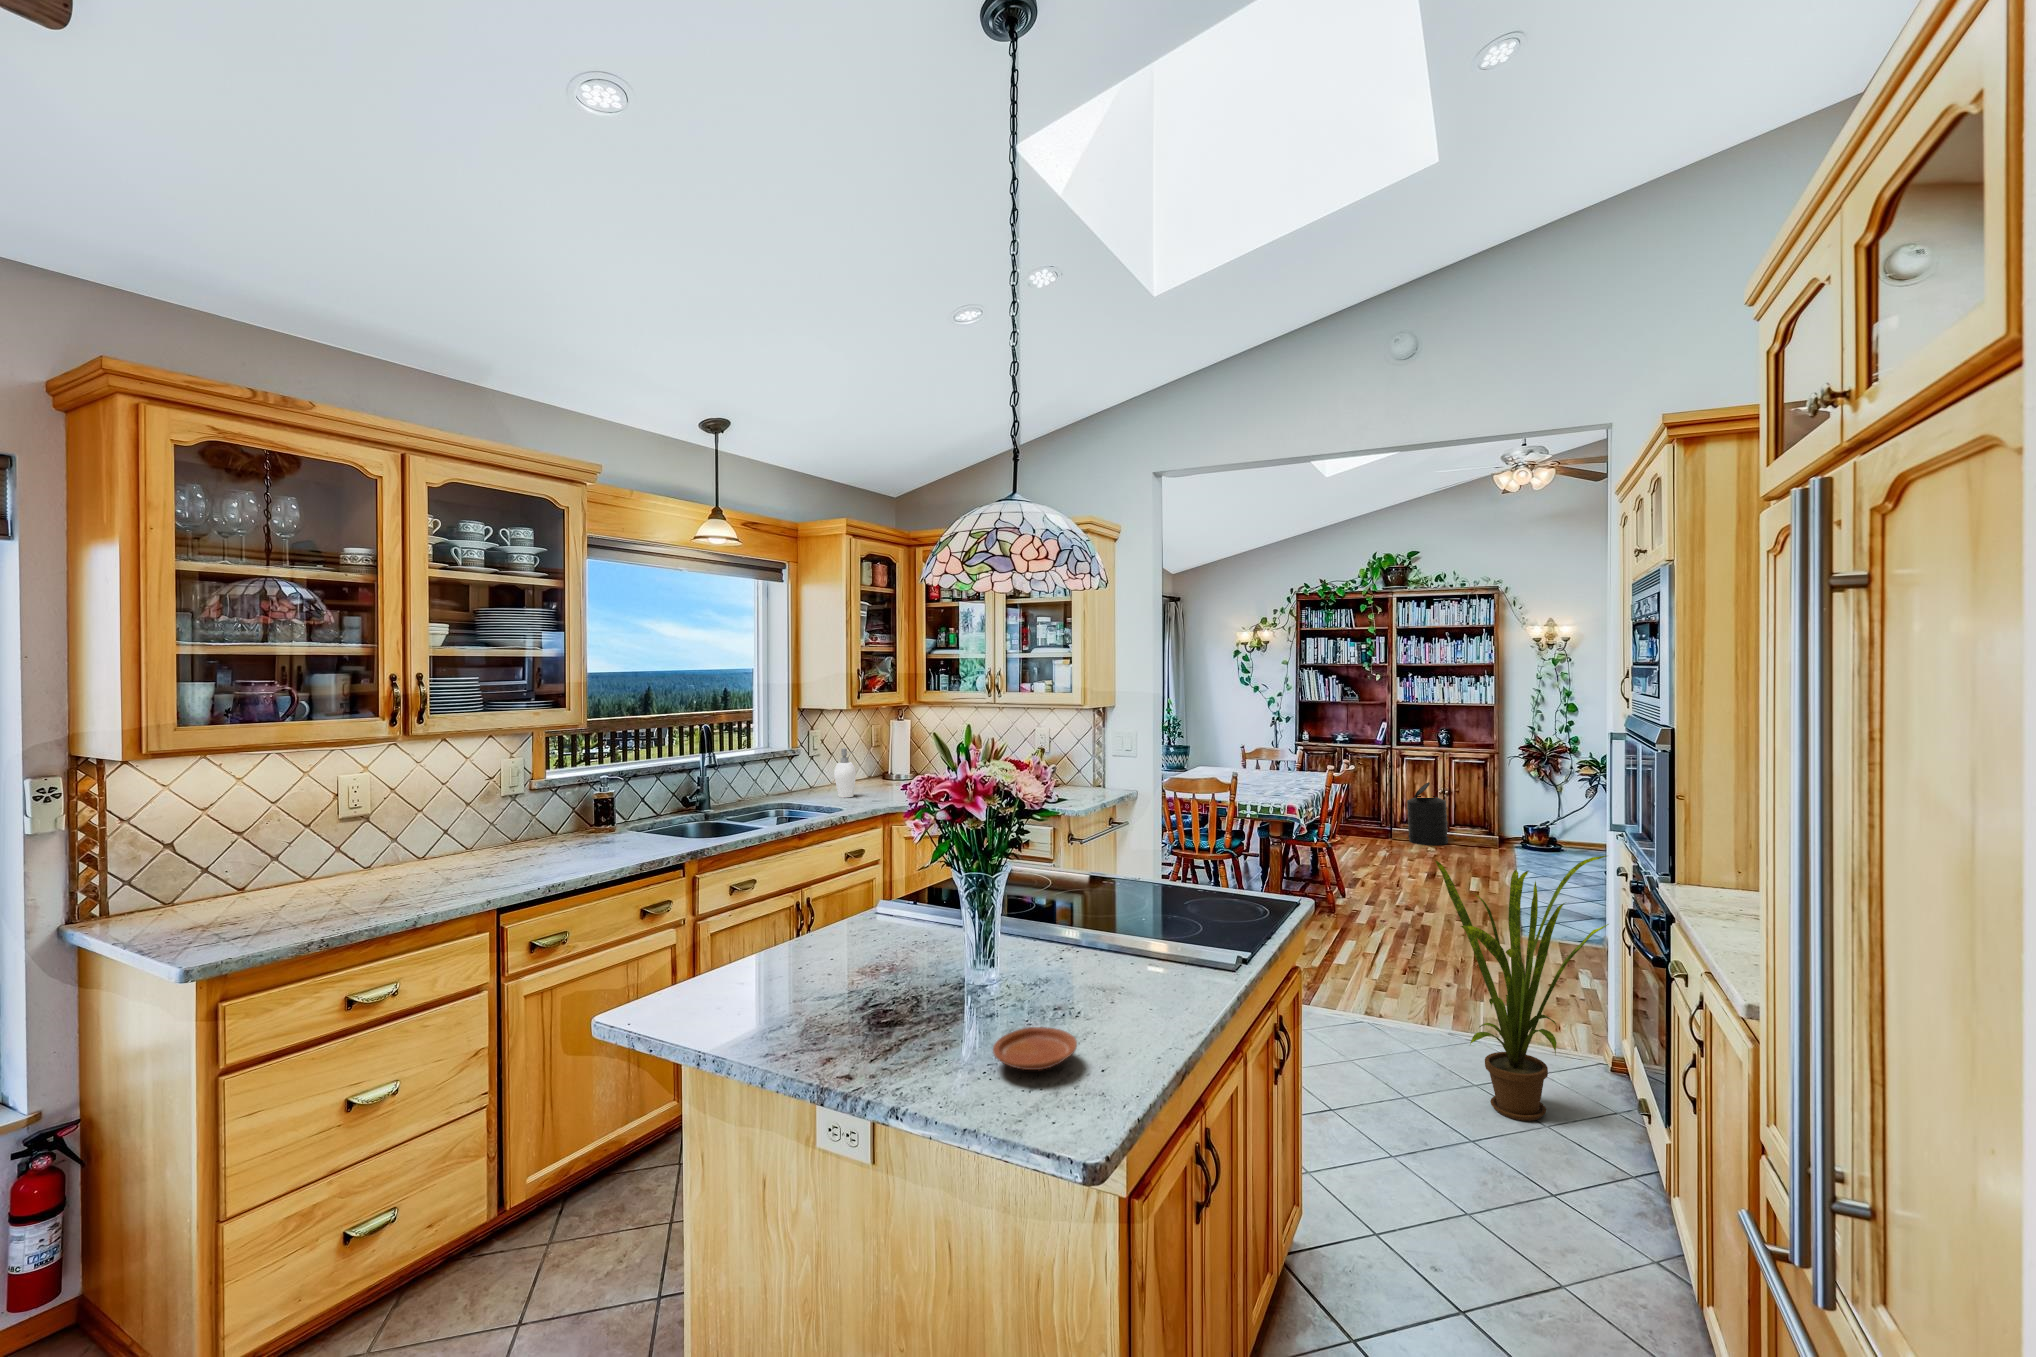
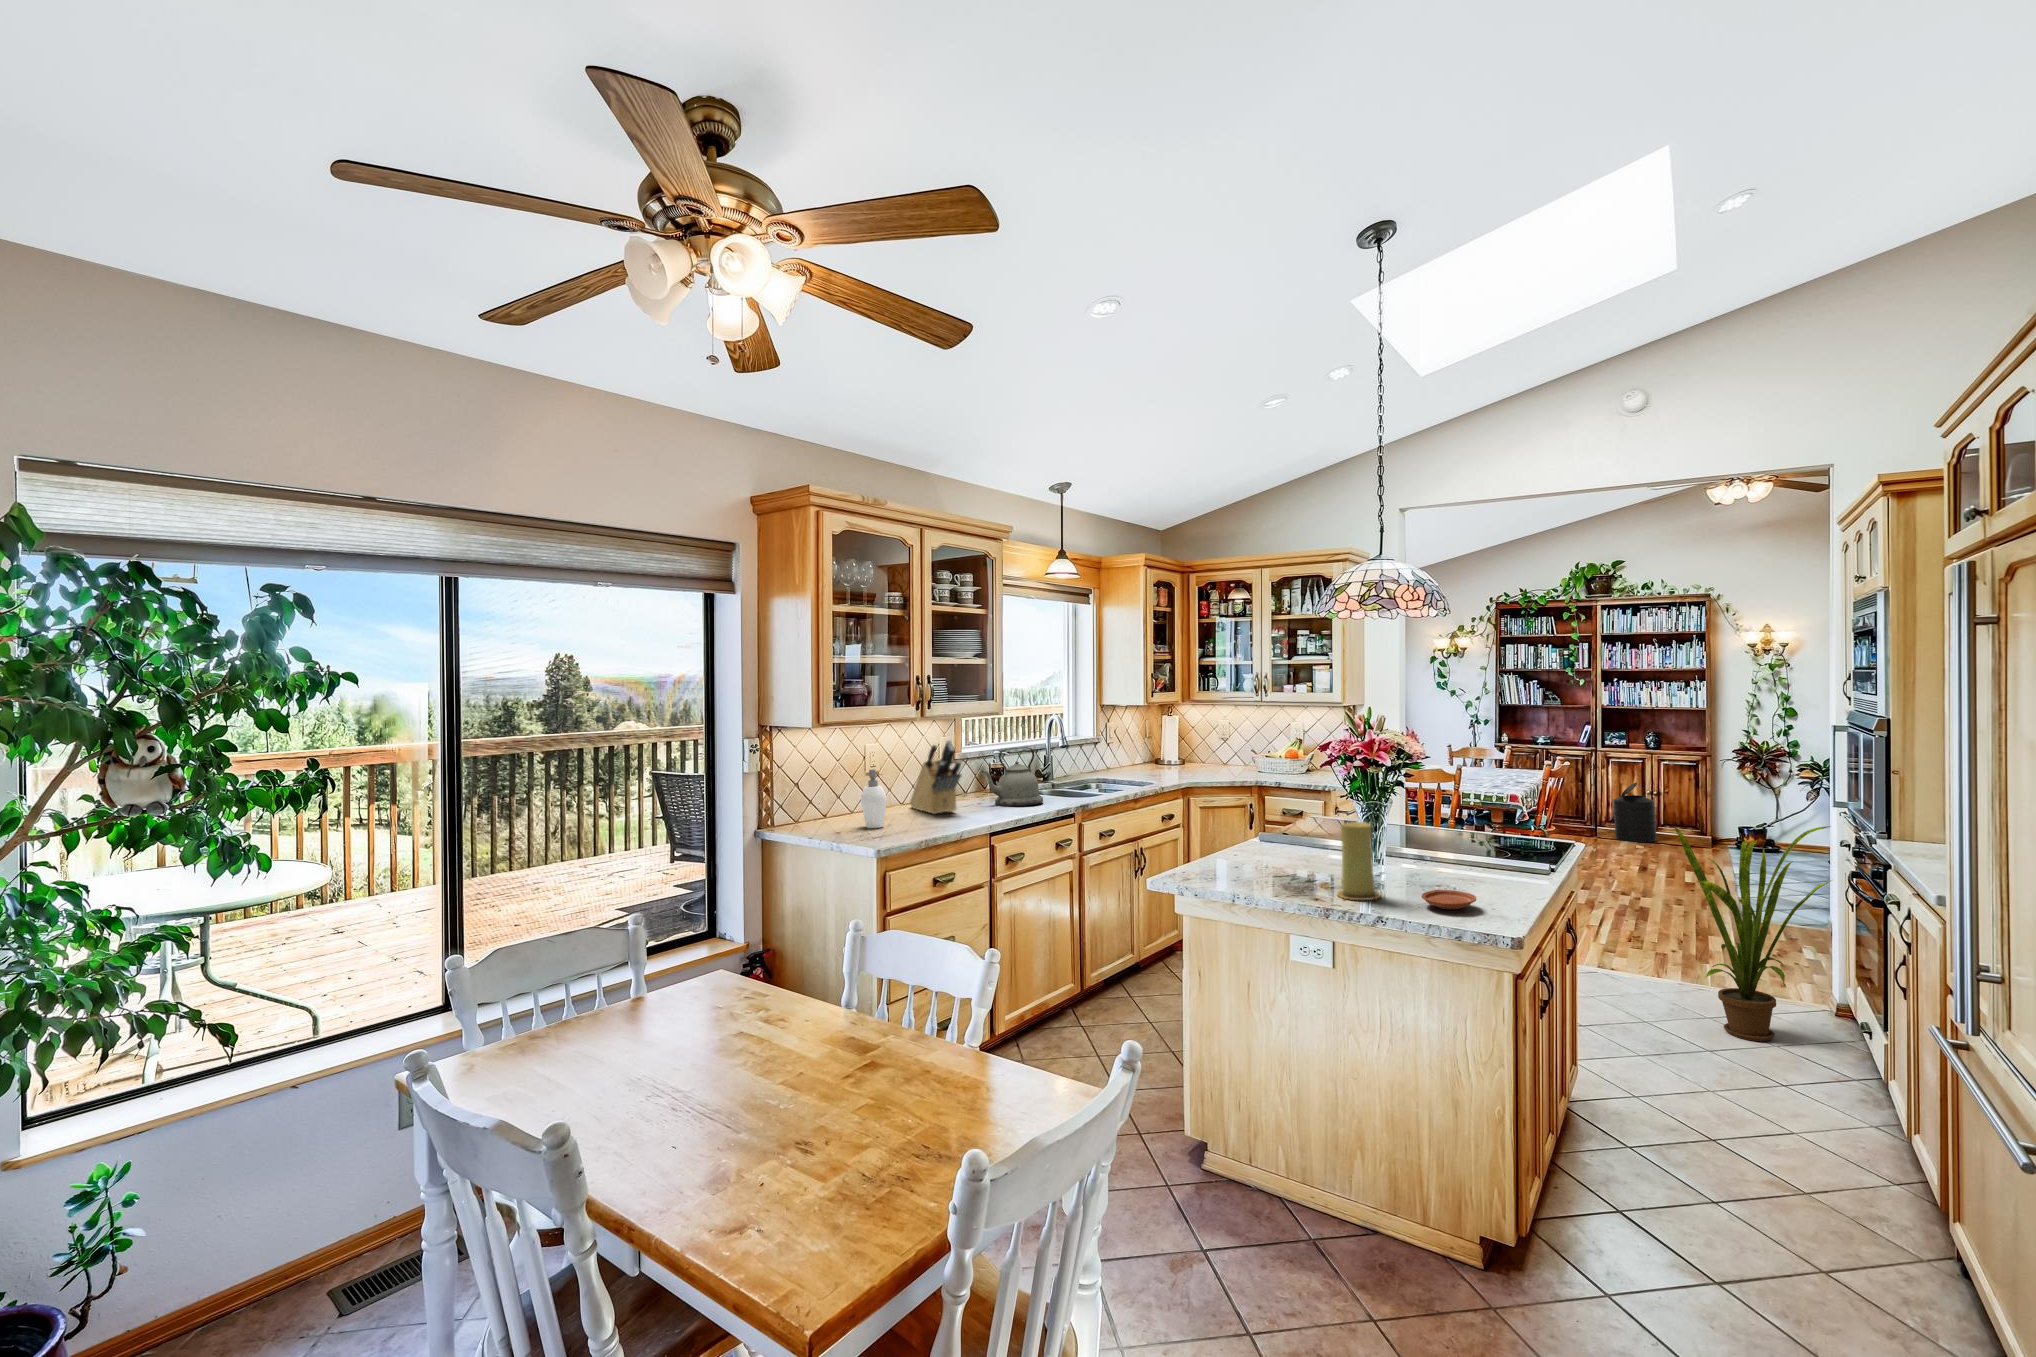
soap dispenser: present [834,748,856,798] -> present [861,769,886,828]
knife block: none [425,766,479,877] -> present [910,740,961,814]
kettle: none [540,772,641,856] -> present [982,747,1043,806]
candle: none [880,912,948,1050] -> present [1337,822,1380,900]

